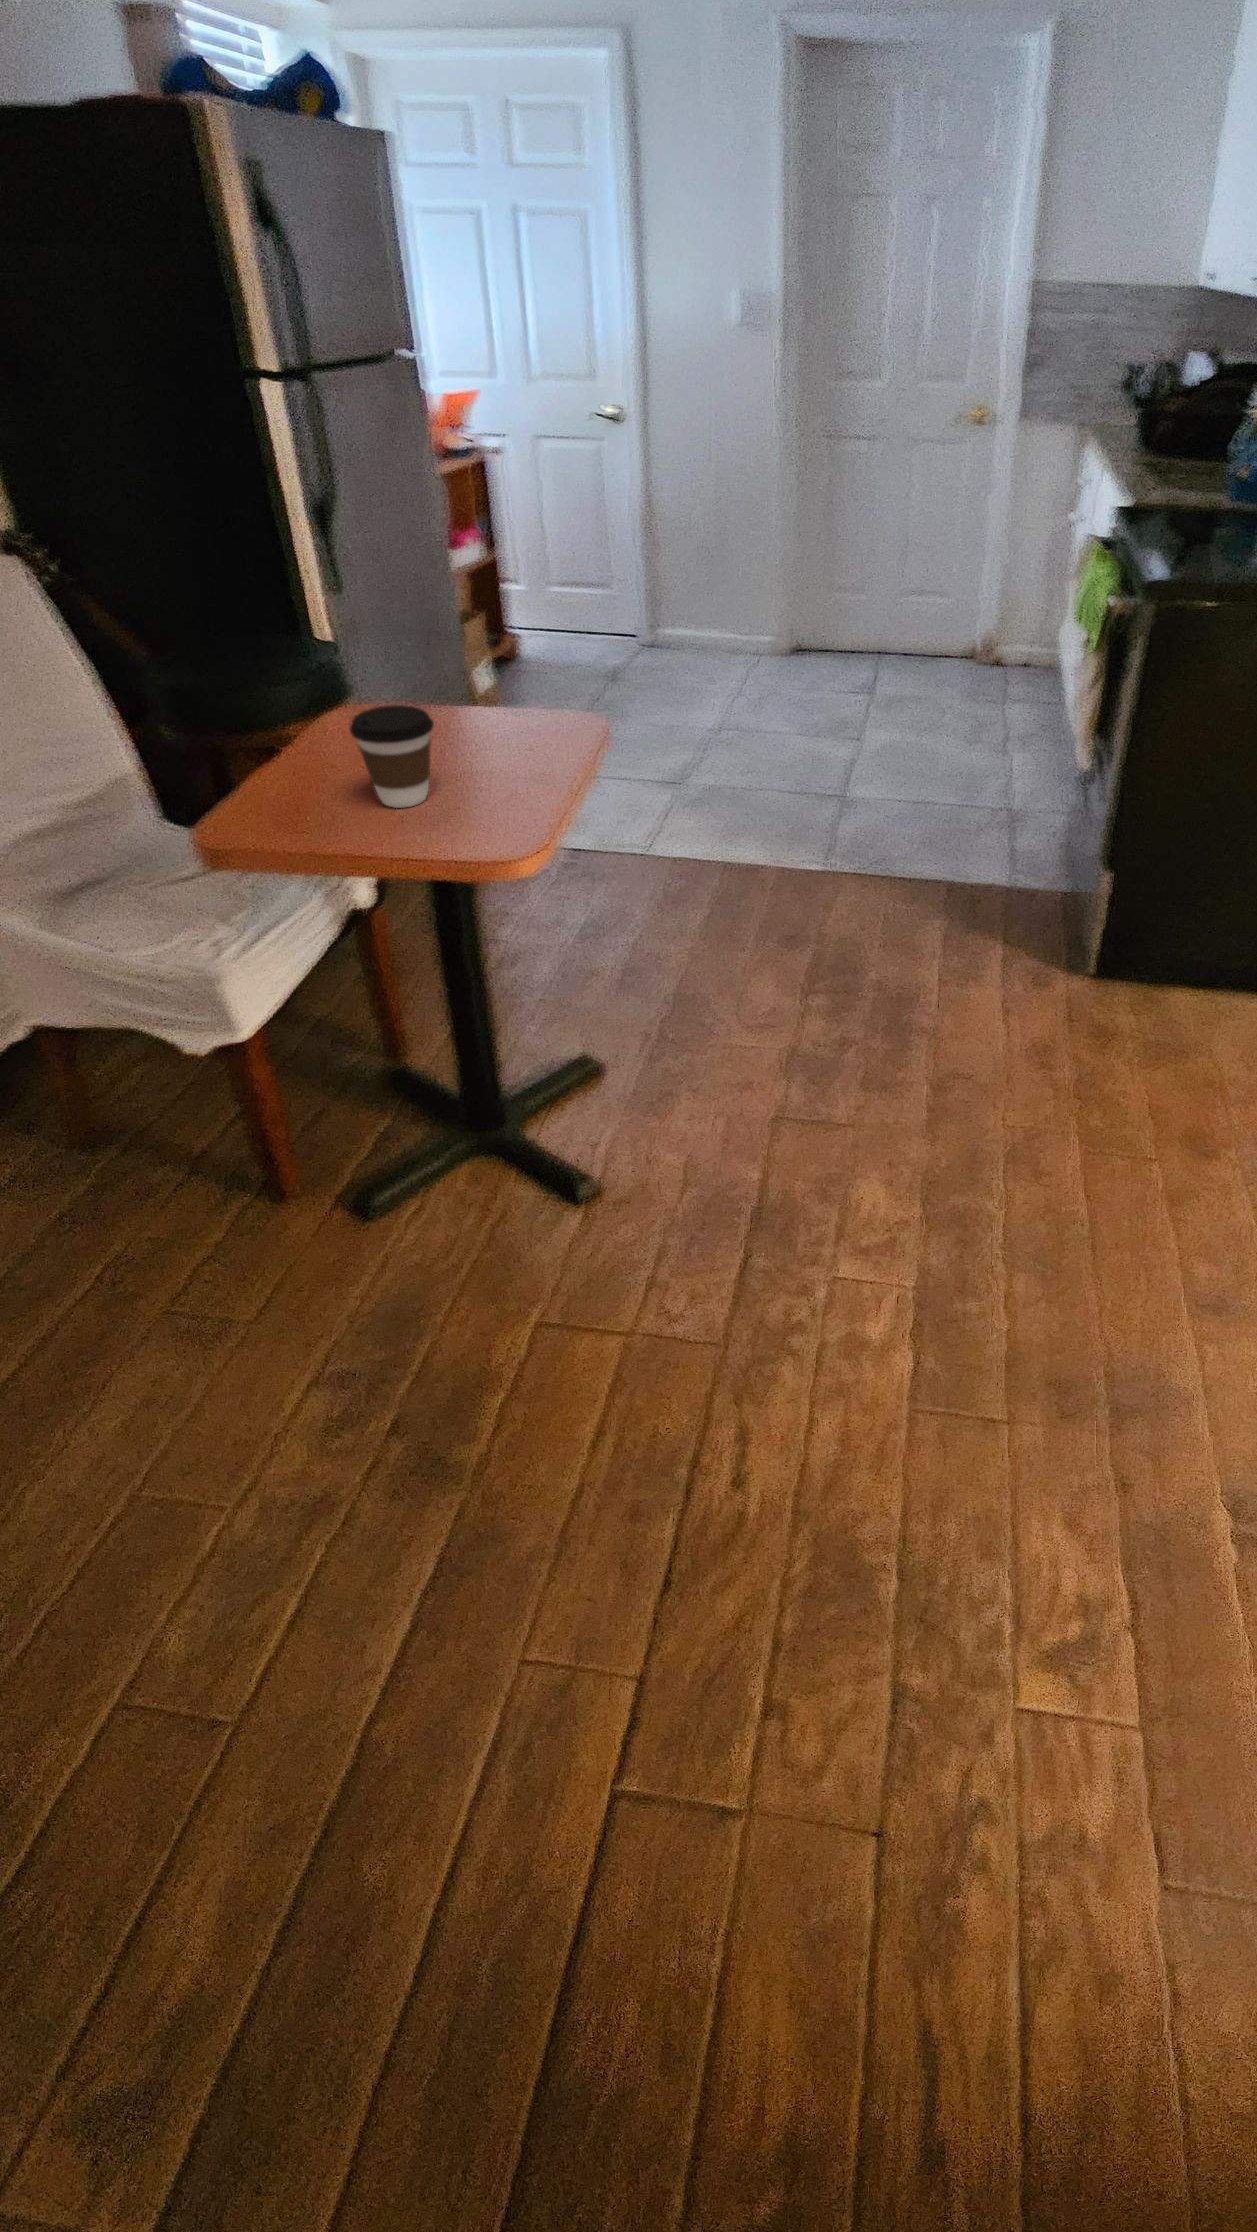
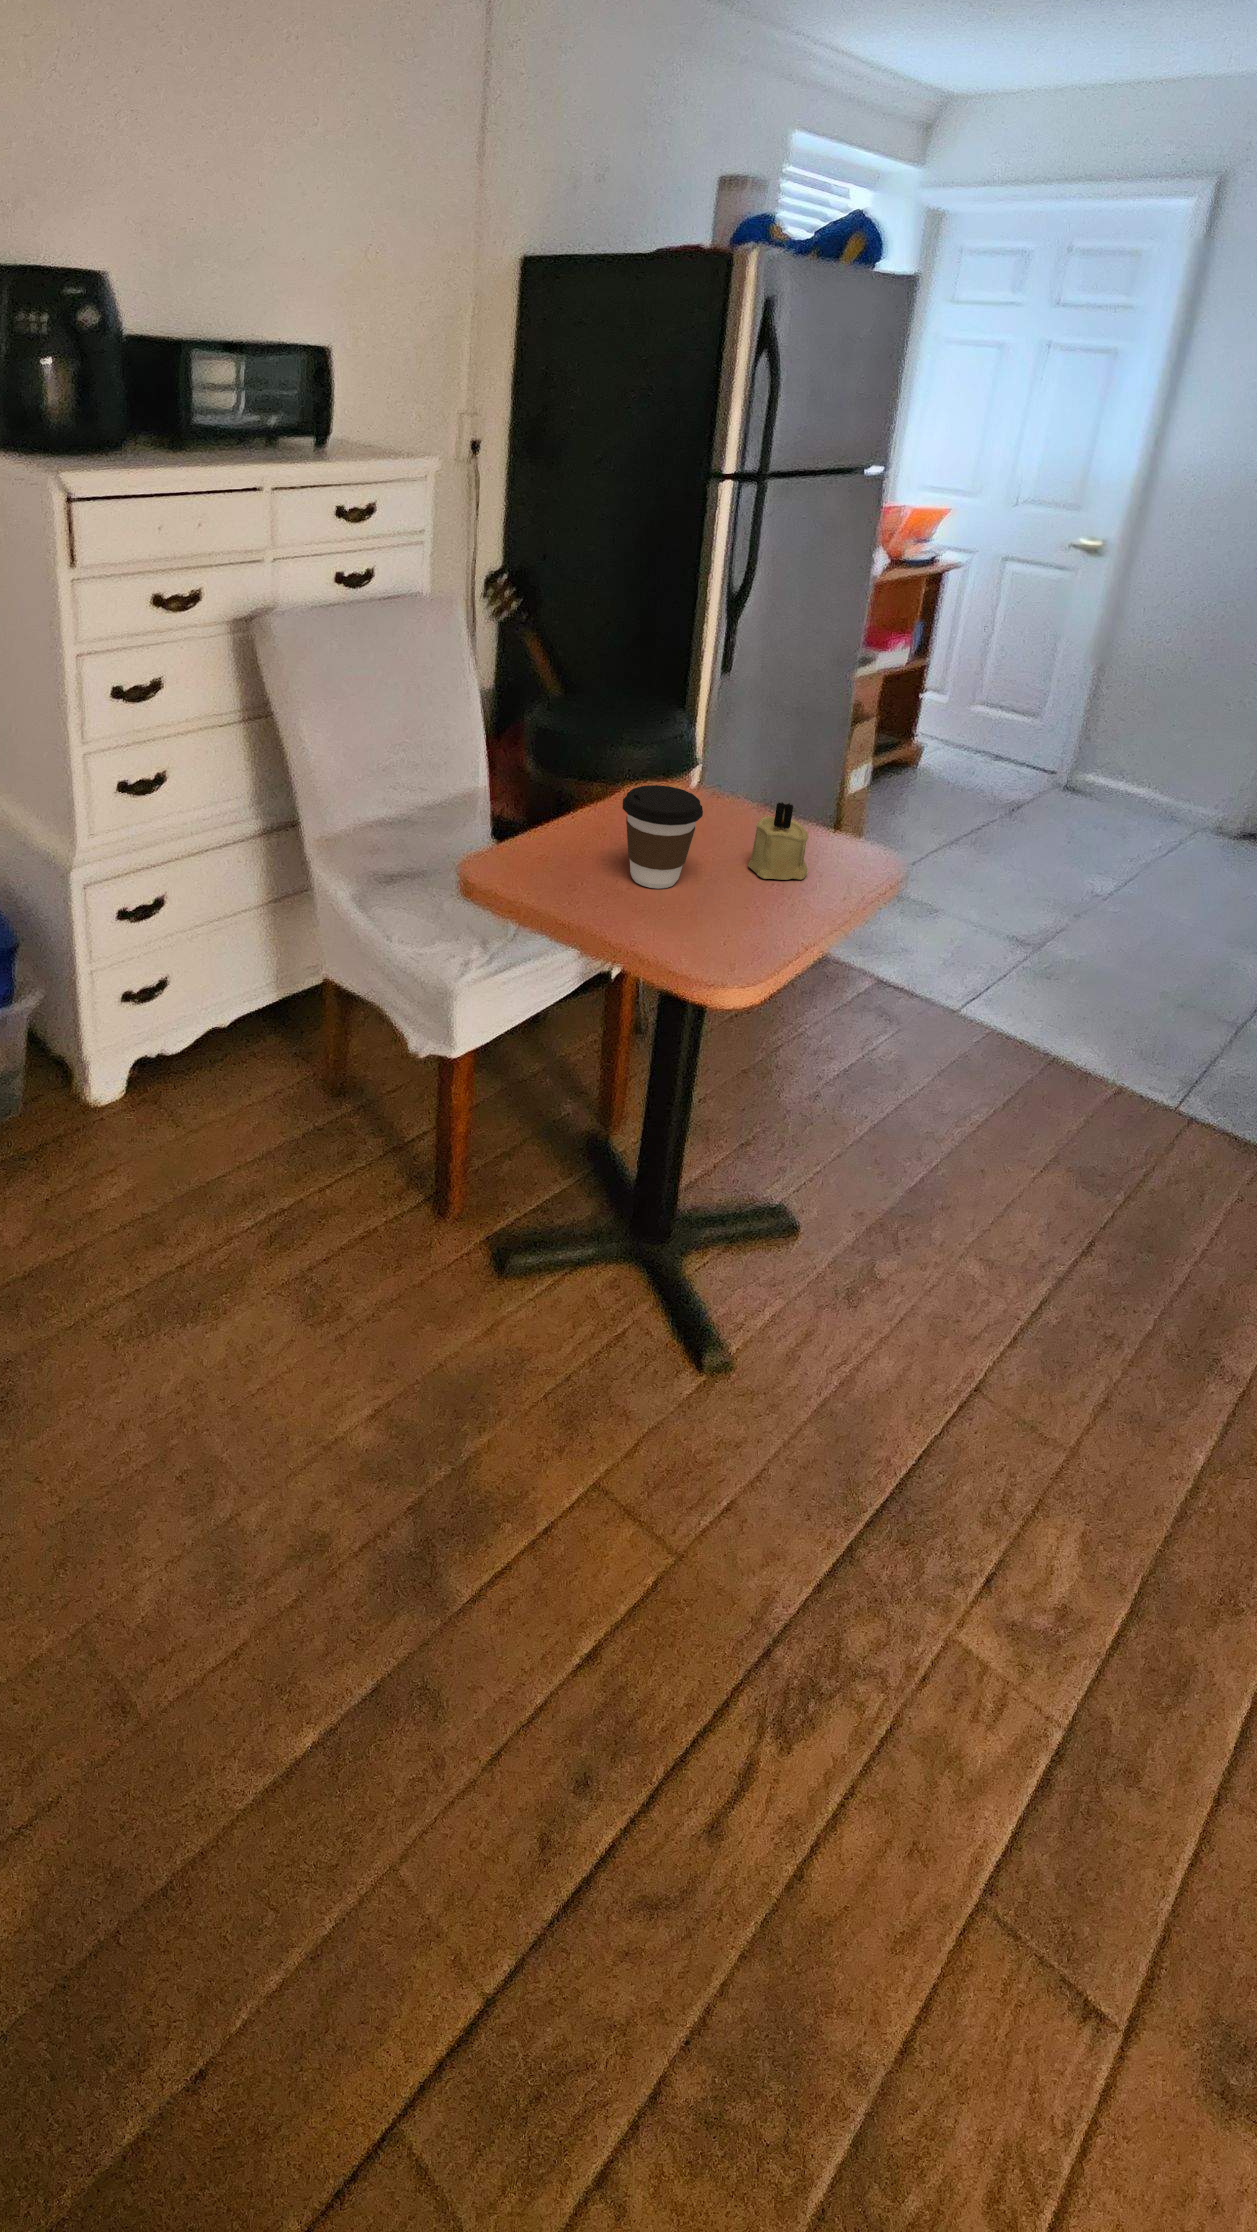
candle: none [479,694,538,770] -> present [748,802,808,880]

